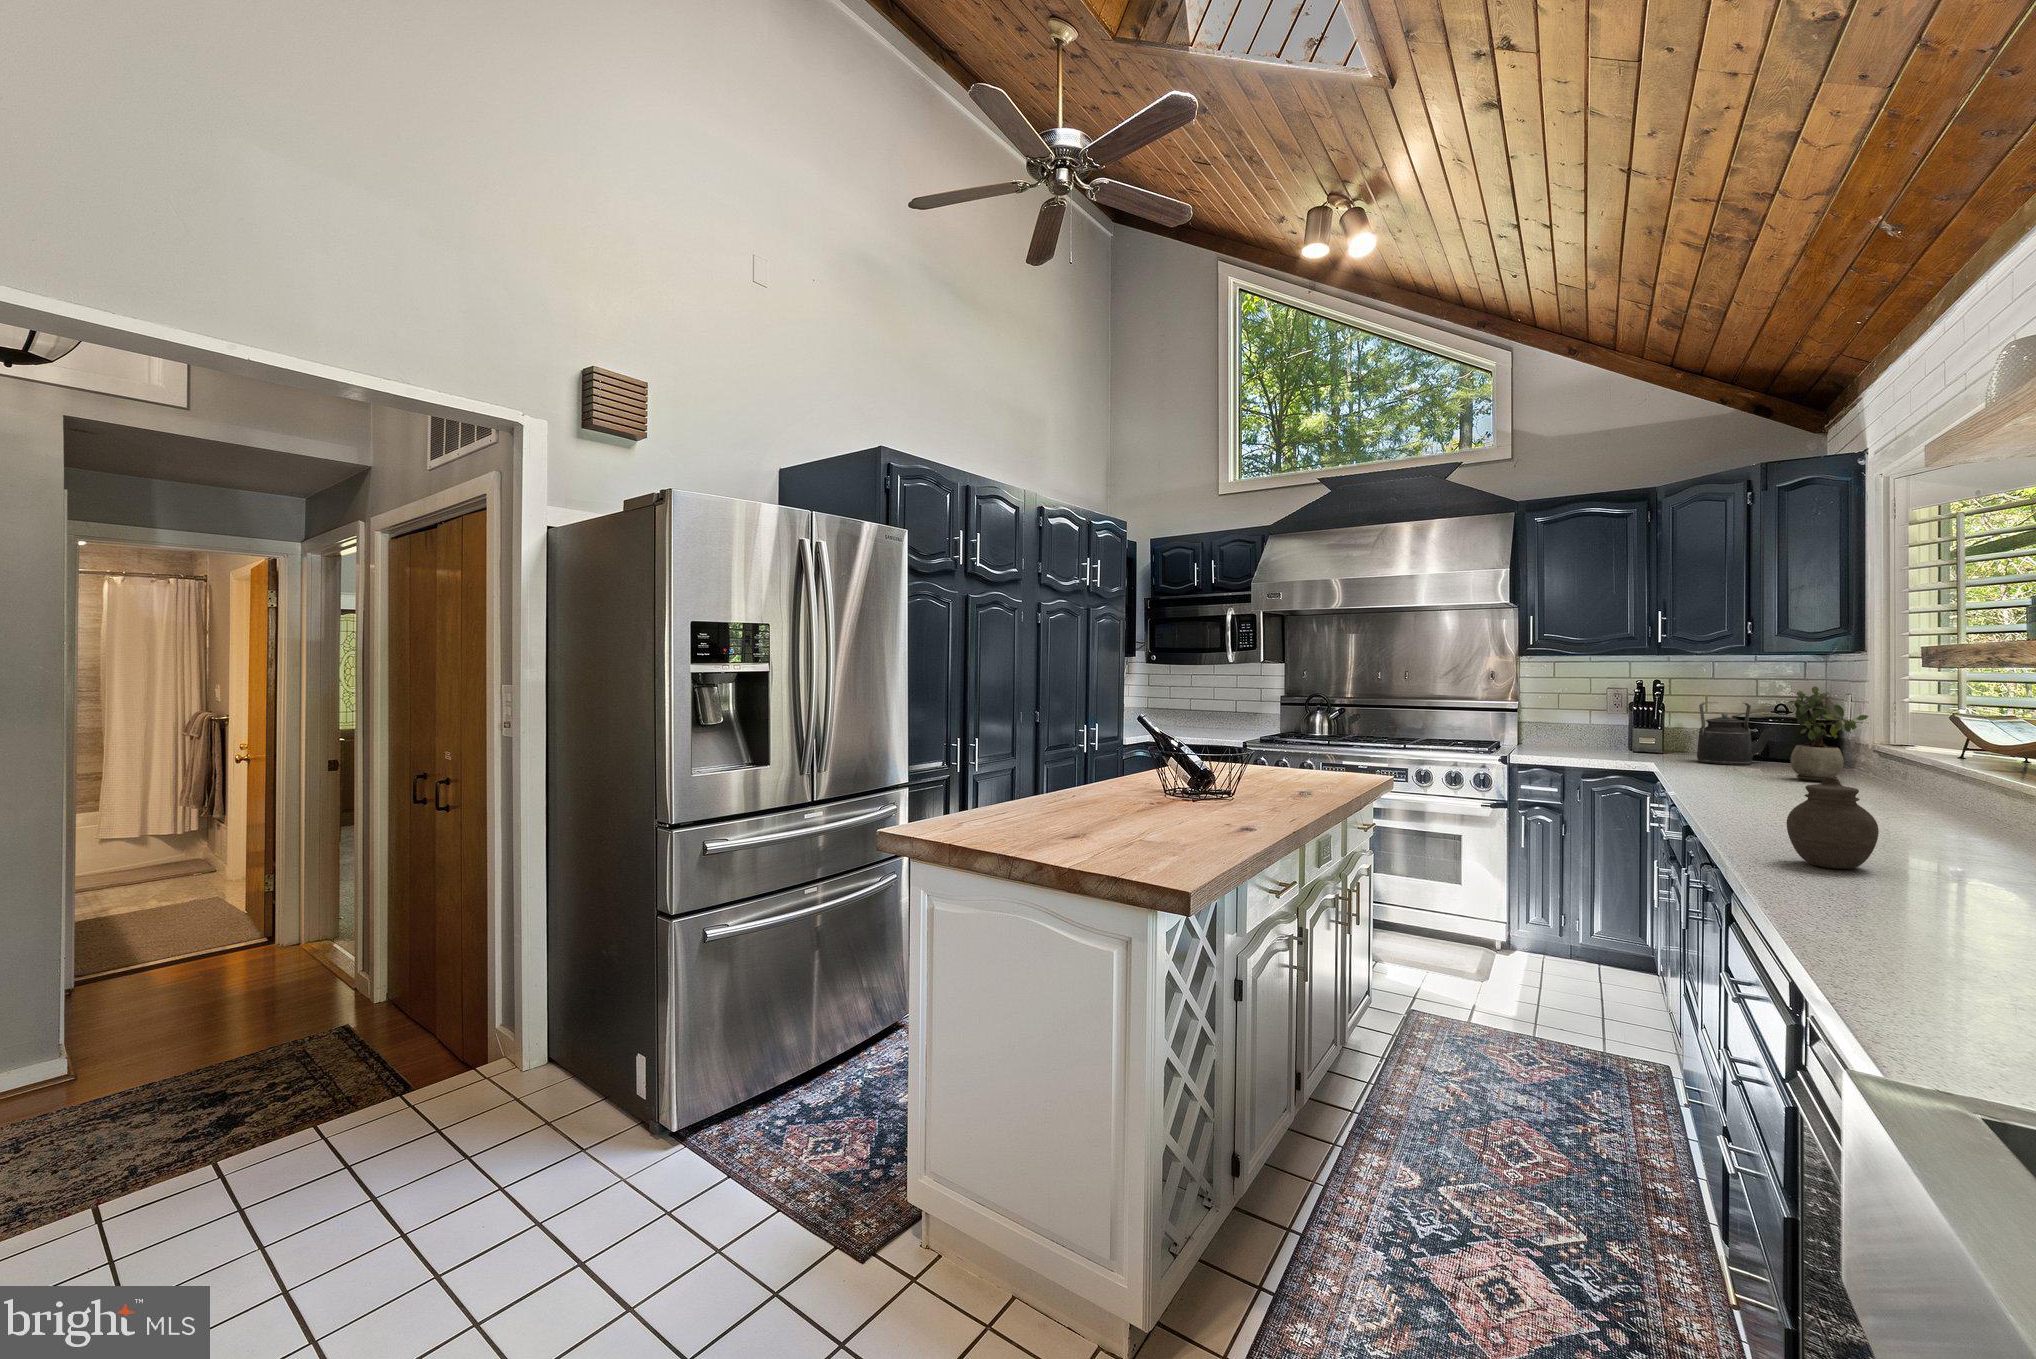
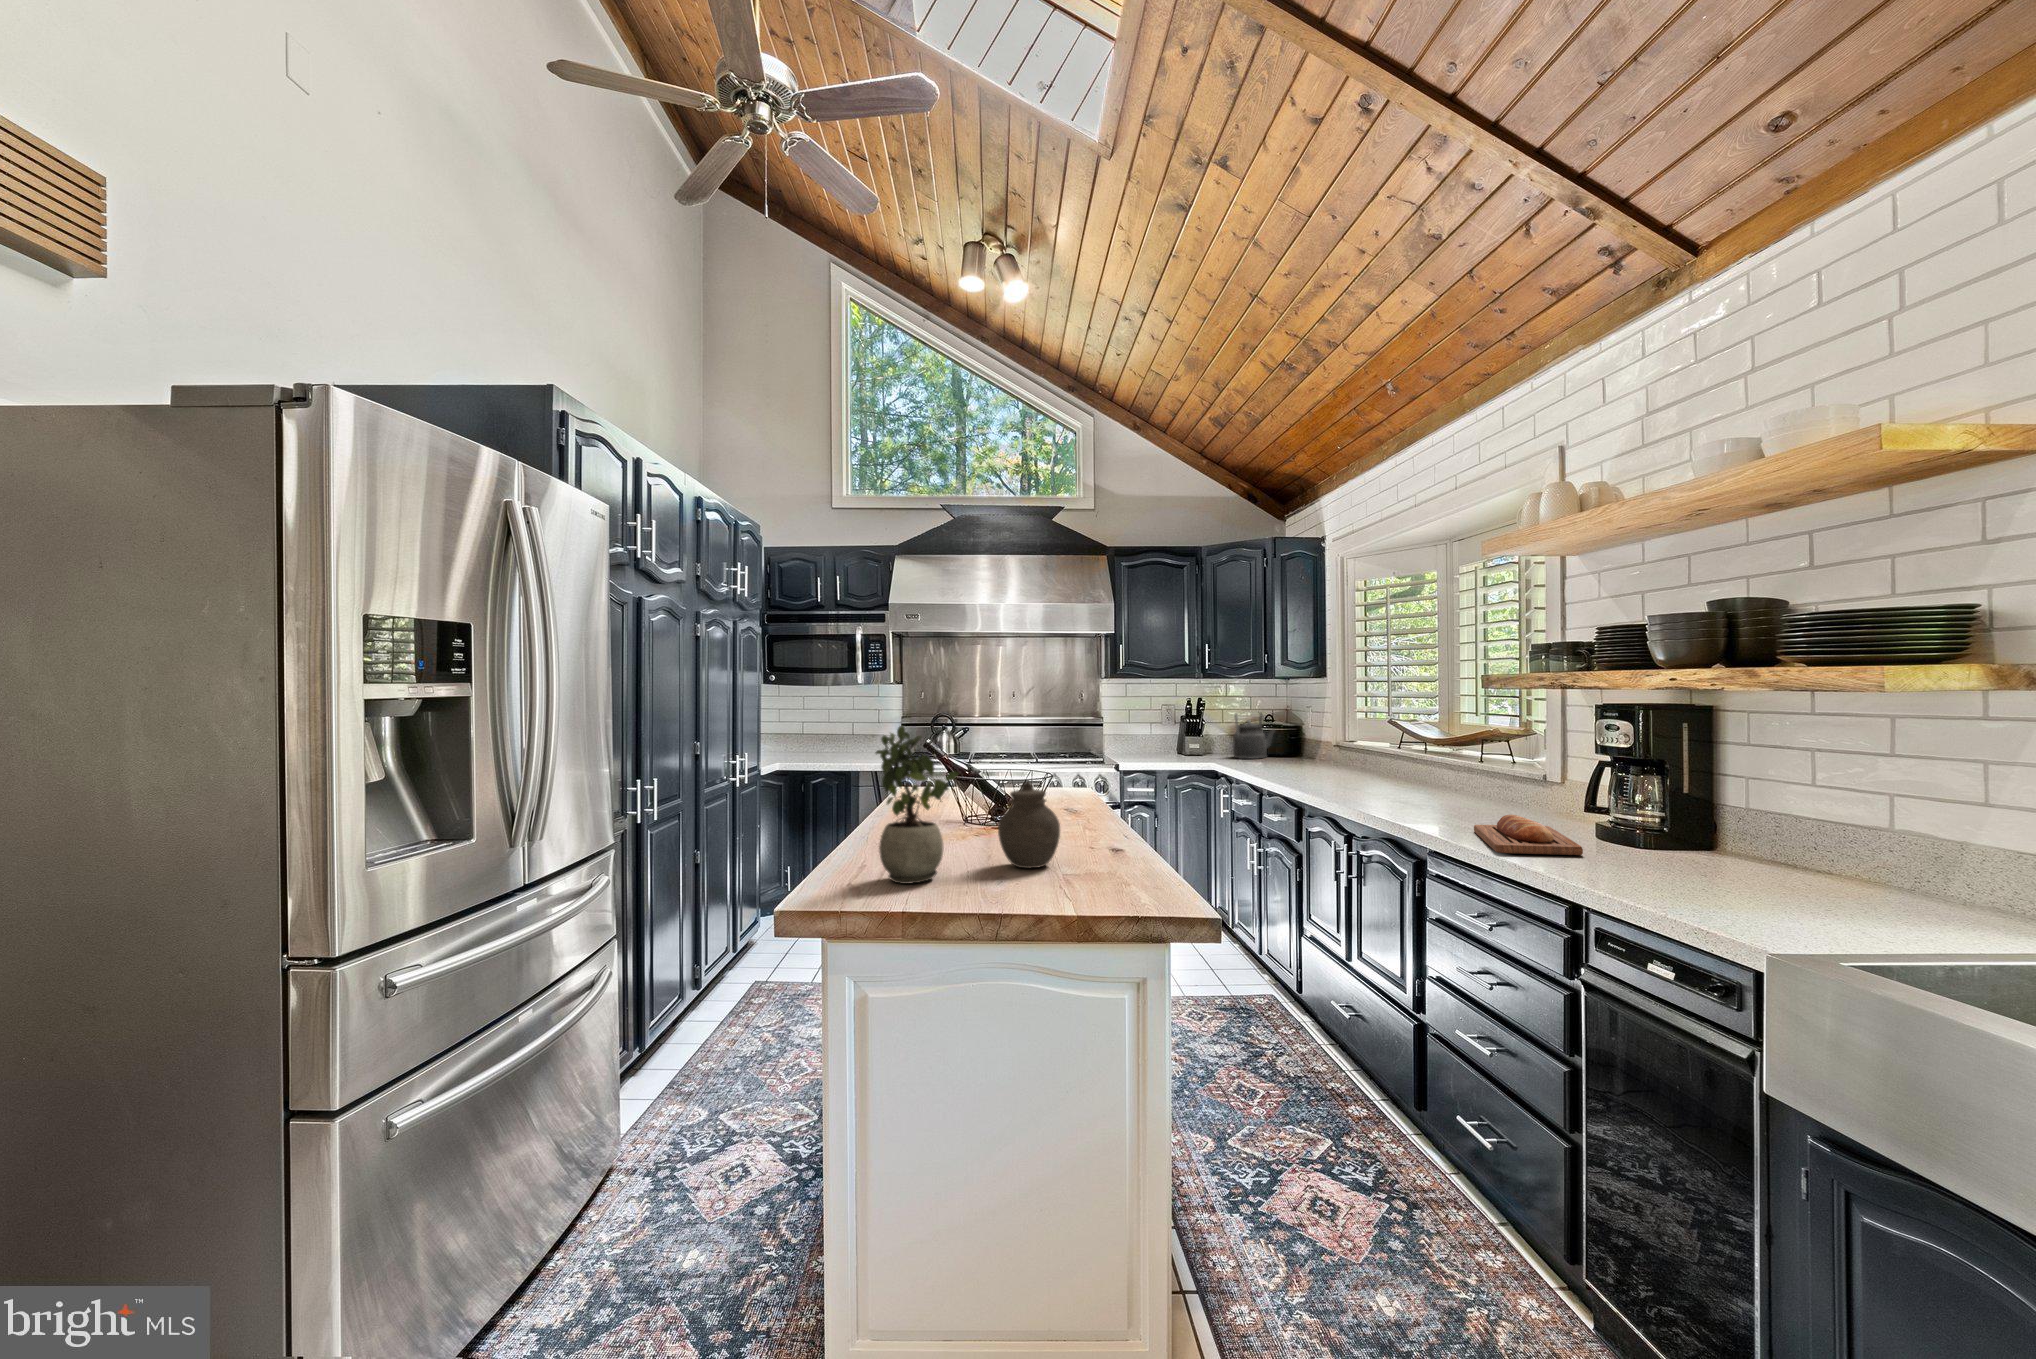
potted plant: present [1788,686,1869,781] -> present [876,726,958,884]
jar: present [1787,777,1879,869] -> present [998,782,1060,868]
bread loaf: none [1802,866,1991,937] -> present [1474,815,1583,855]

